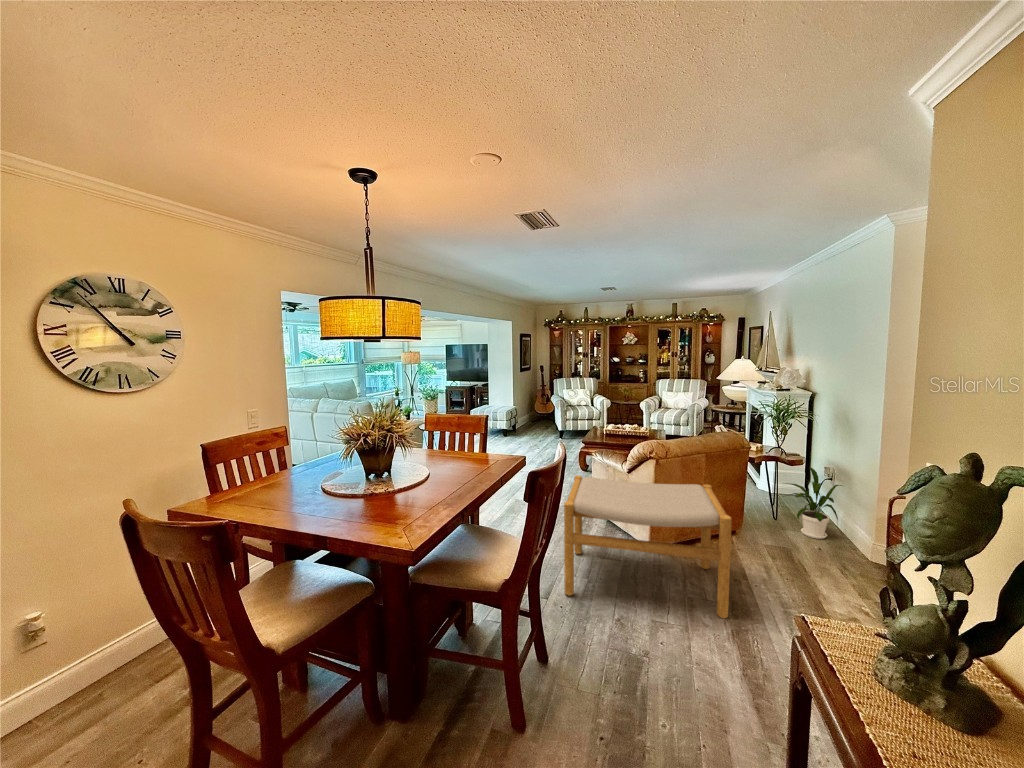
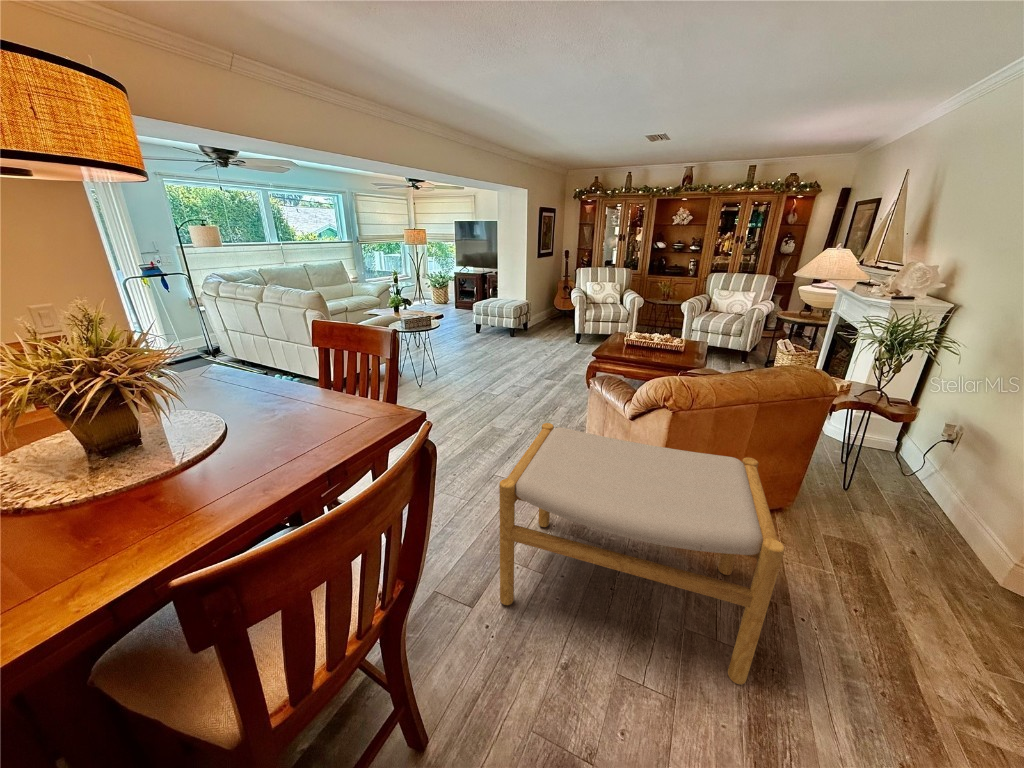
house plant: present [787,467,842,539] -> none [863,425,983,533]

